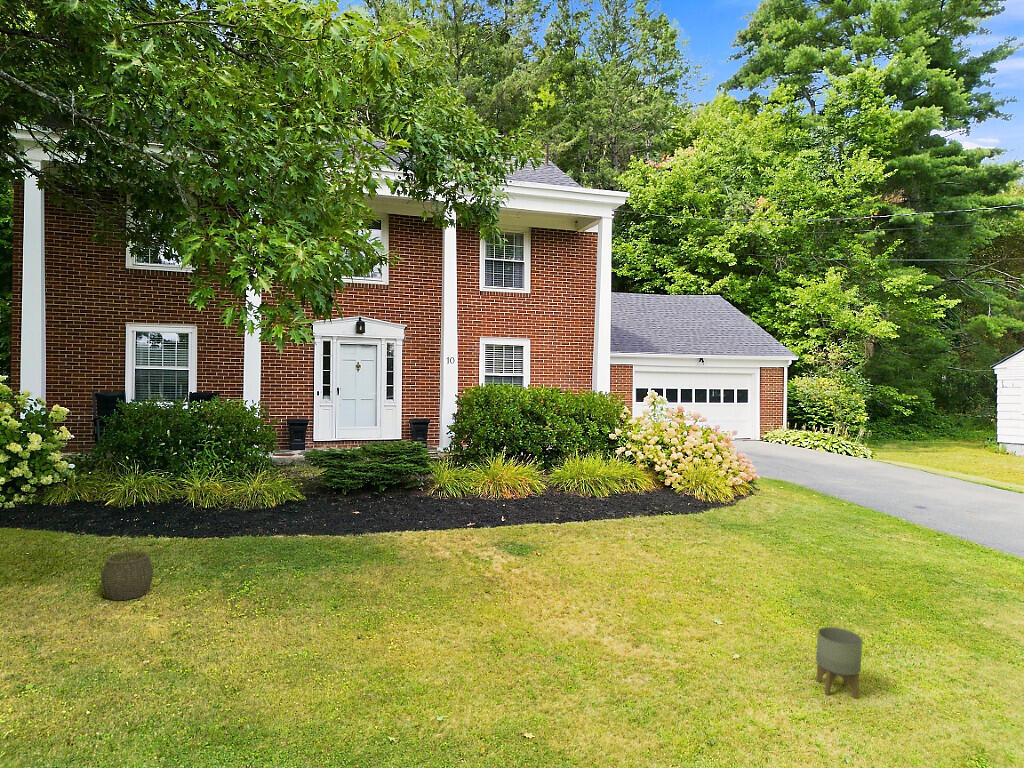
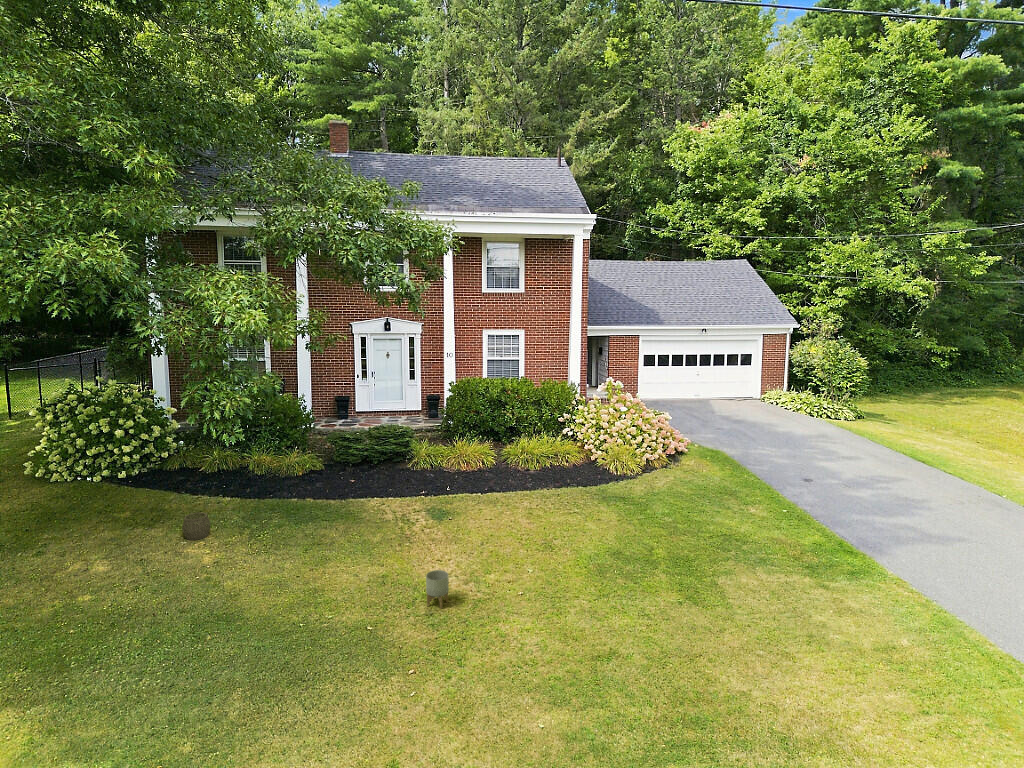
planter: present [816,627,863,698] -> present [426,570,449,609]

